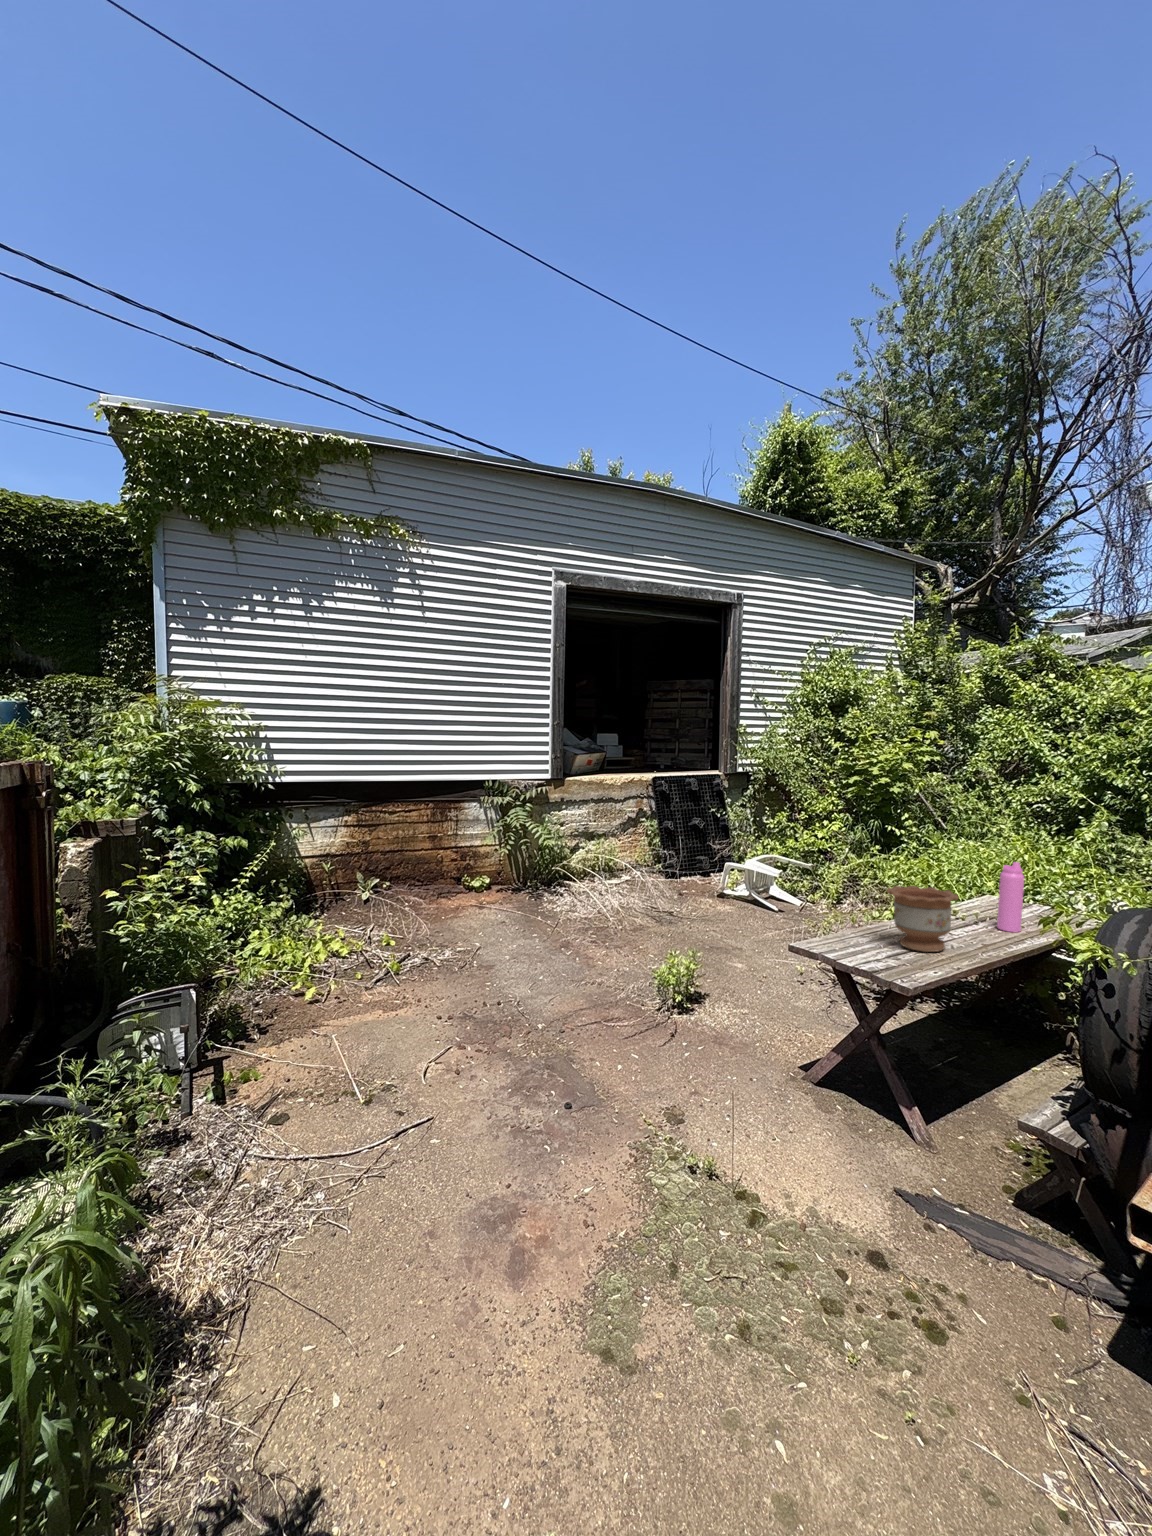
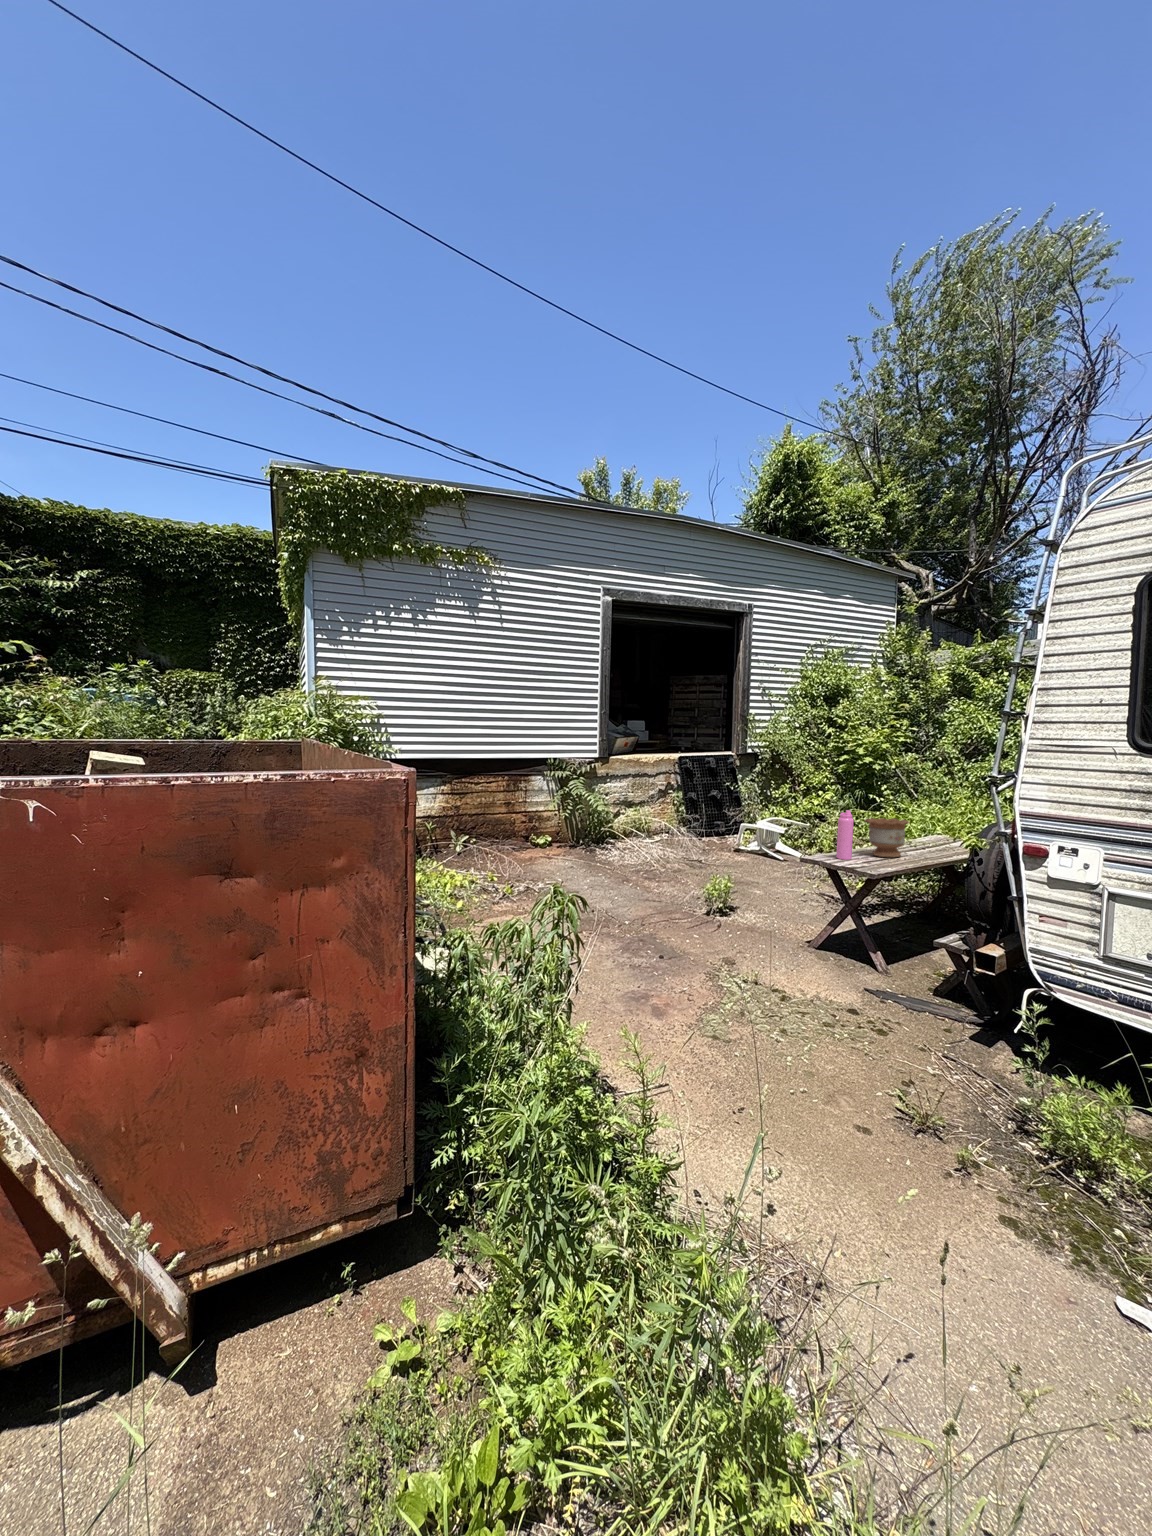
water bottle: present [997,862,1024,932] -> present [836,810,854,860]

